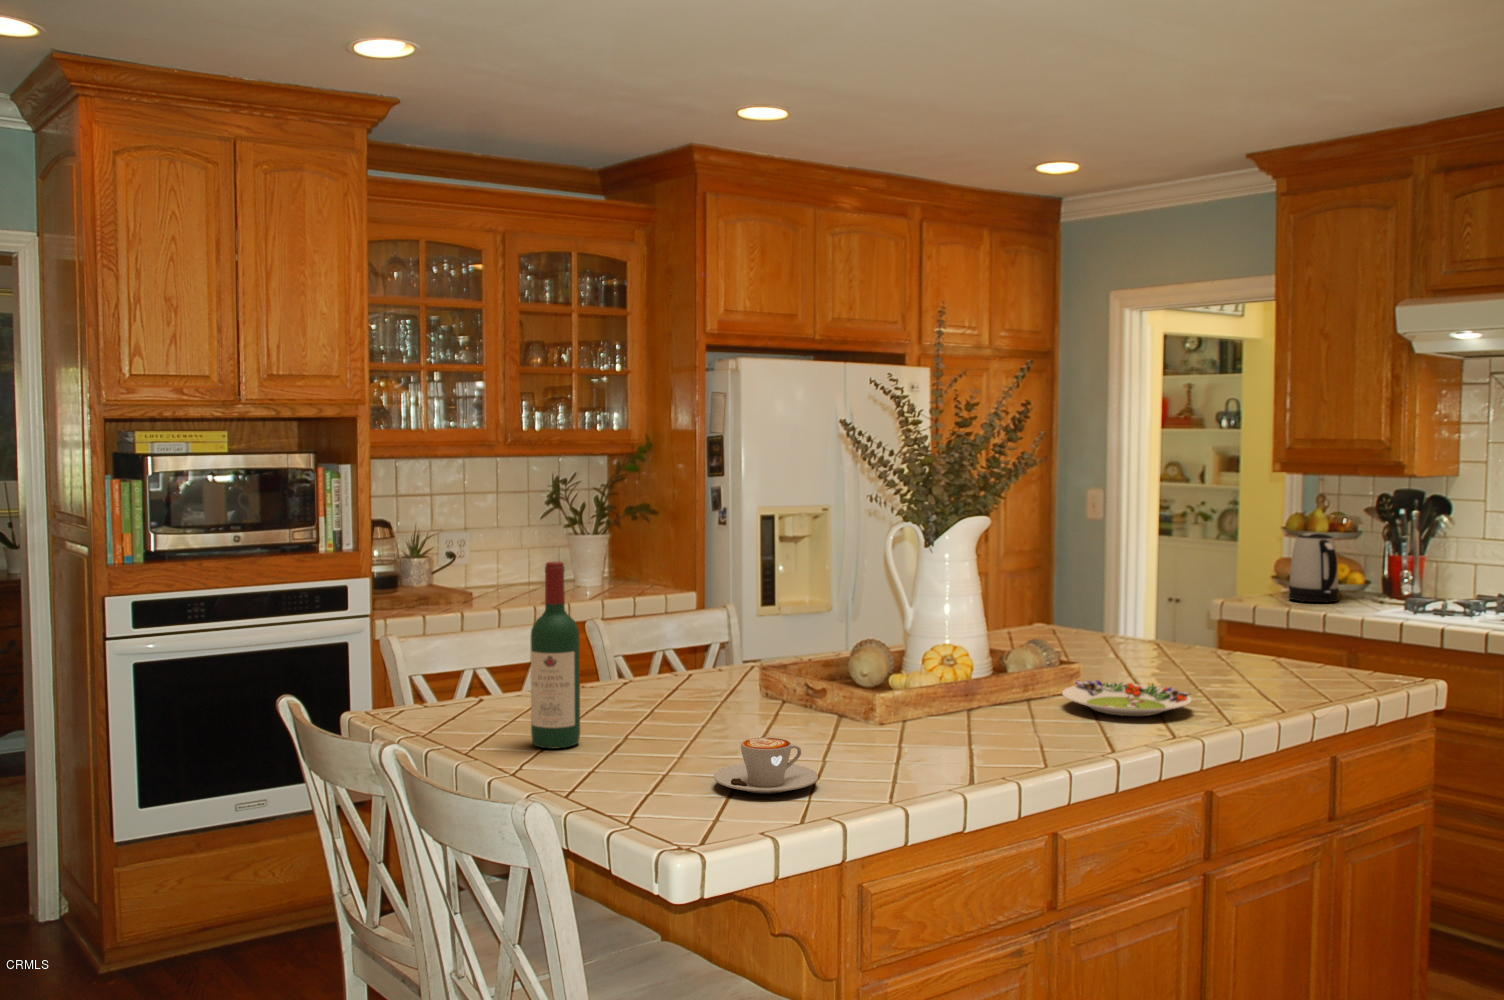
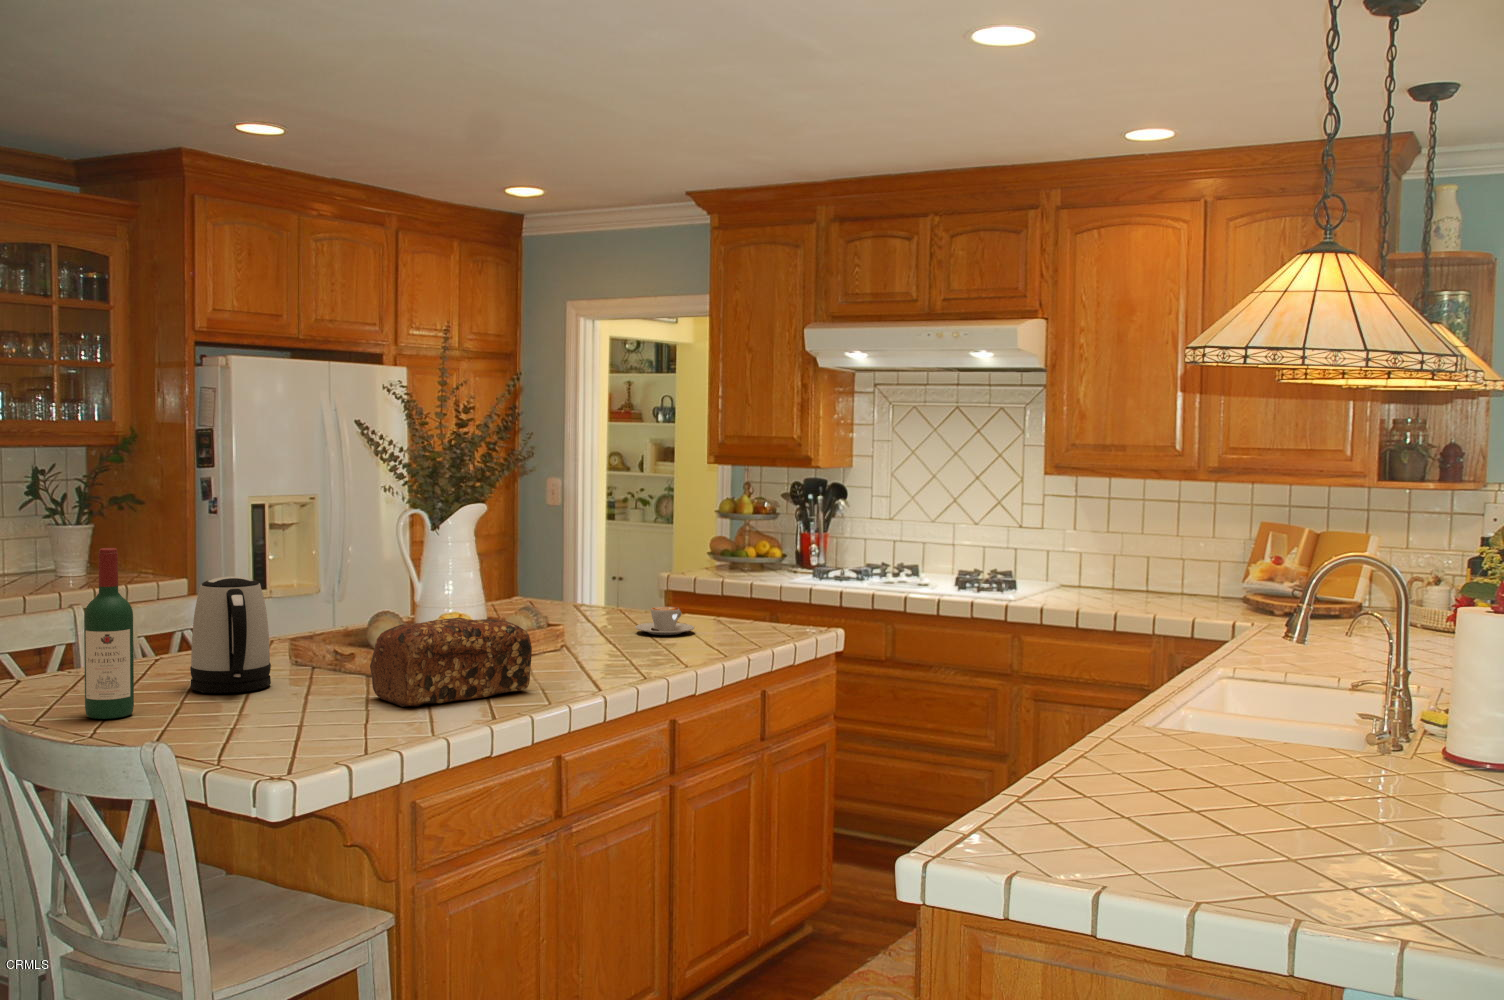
kettle: present [1289,533,1339,602] -> present [190,577,271,693]
bread loaf: none [833,653,1025,761] -> present [370,618,532,707]
salad plate: present [1062,680,1192,716] -> none [553,638,656,664]
coffee cup: present [714,737,818,793] -> present [635,607,694,635]

